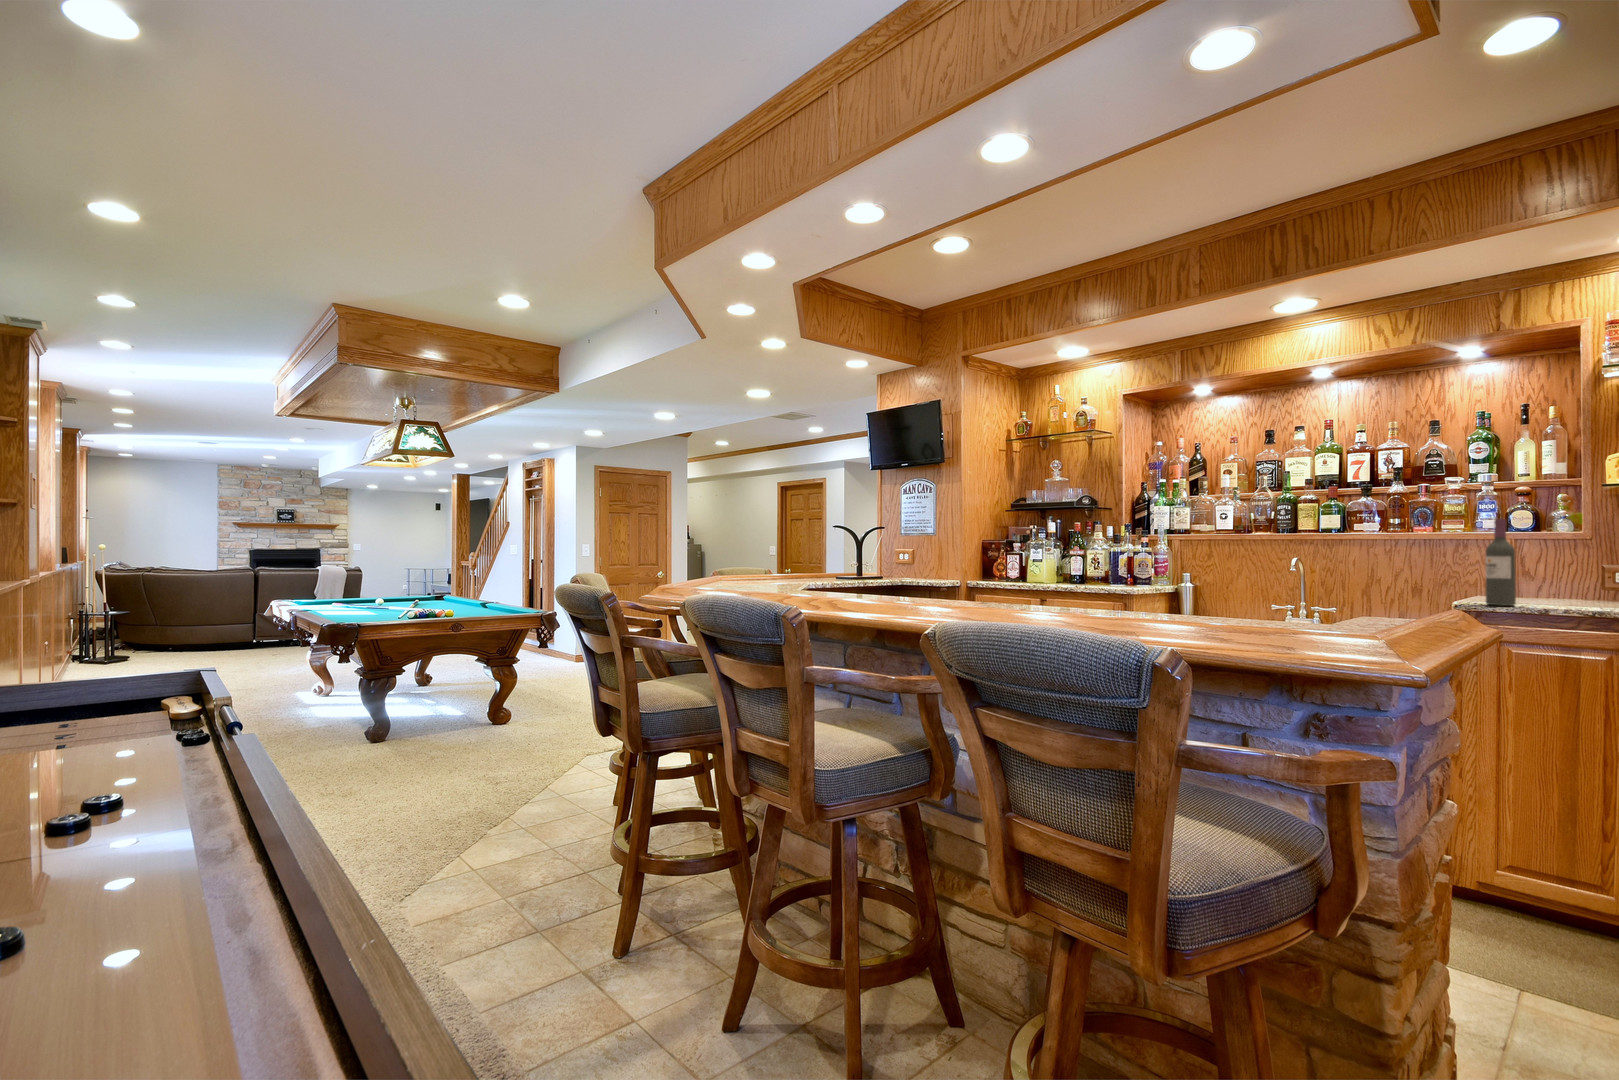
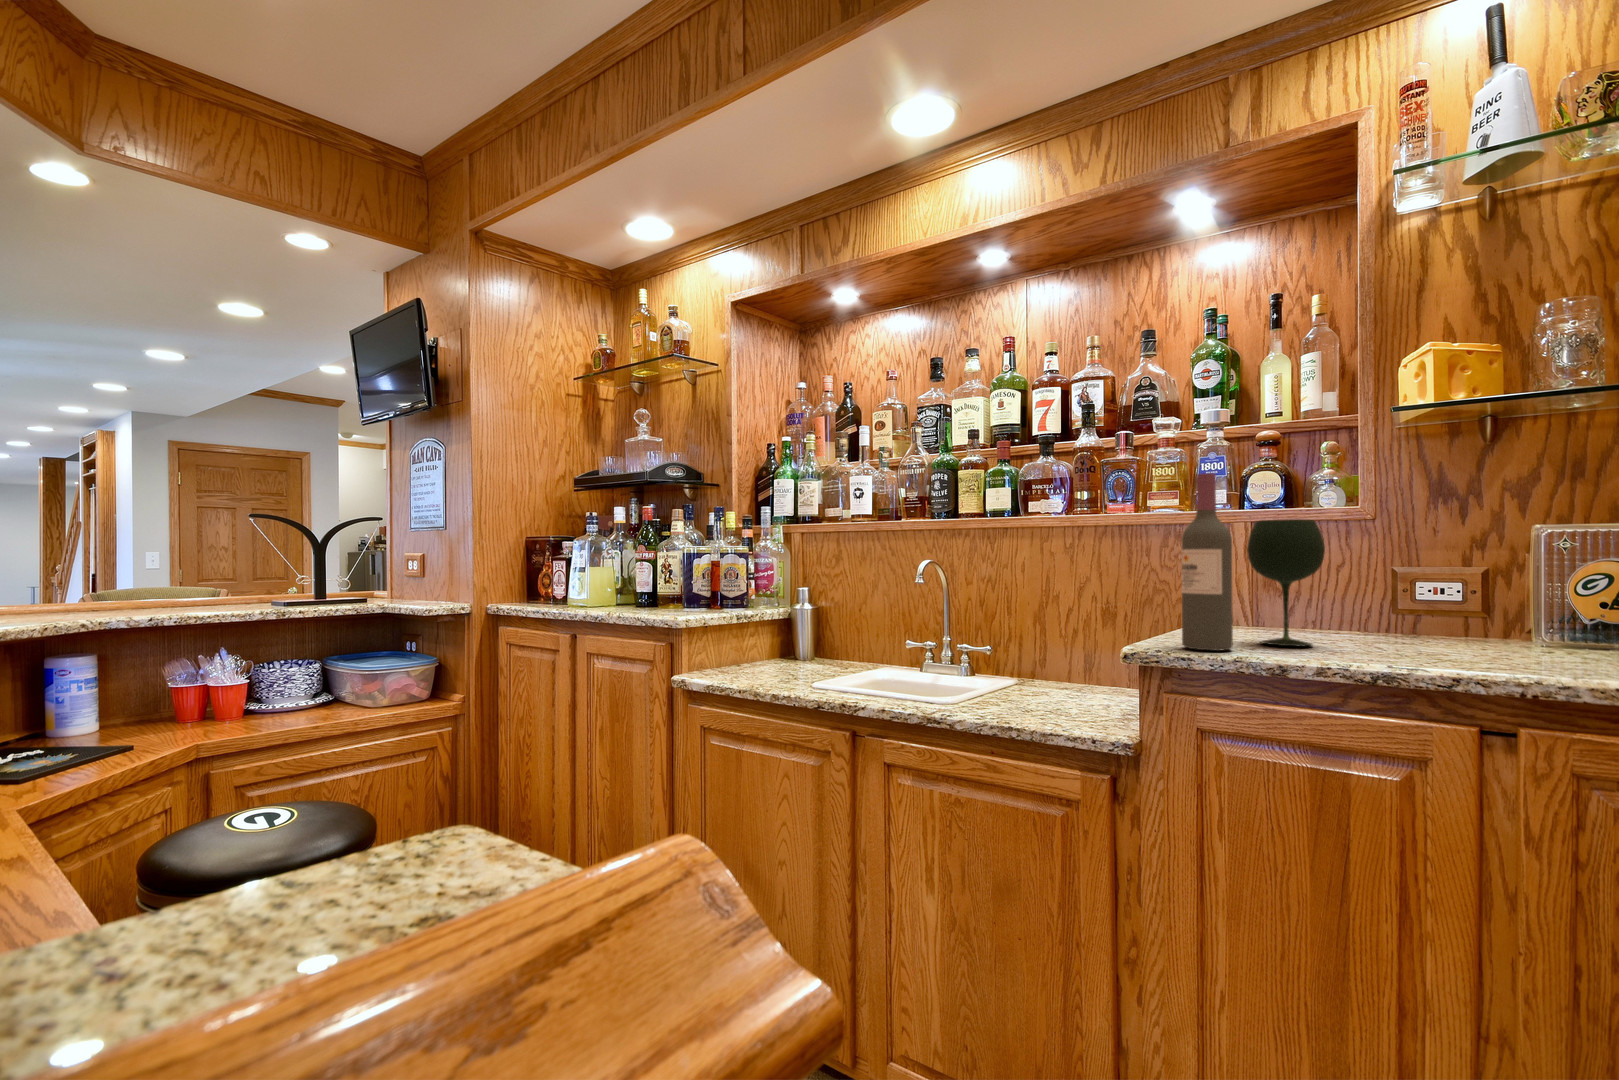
wine glass: none [1520,541,1566,604] -> present [1247,519,1325,646]

